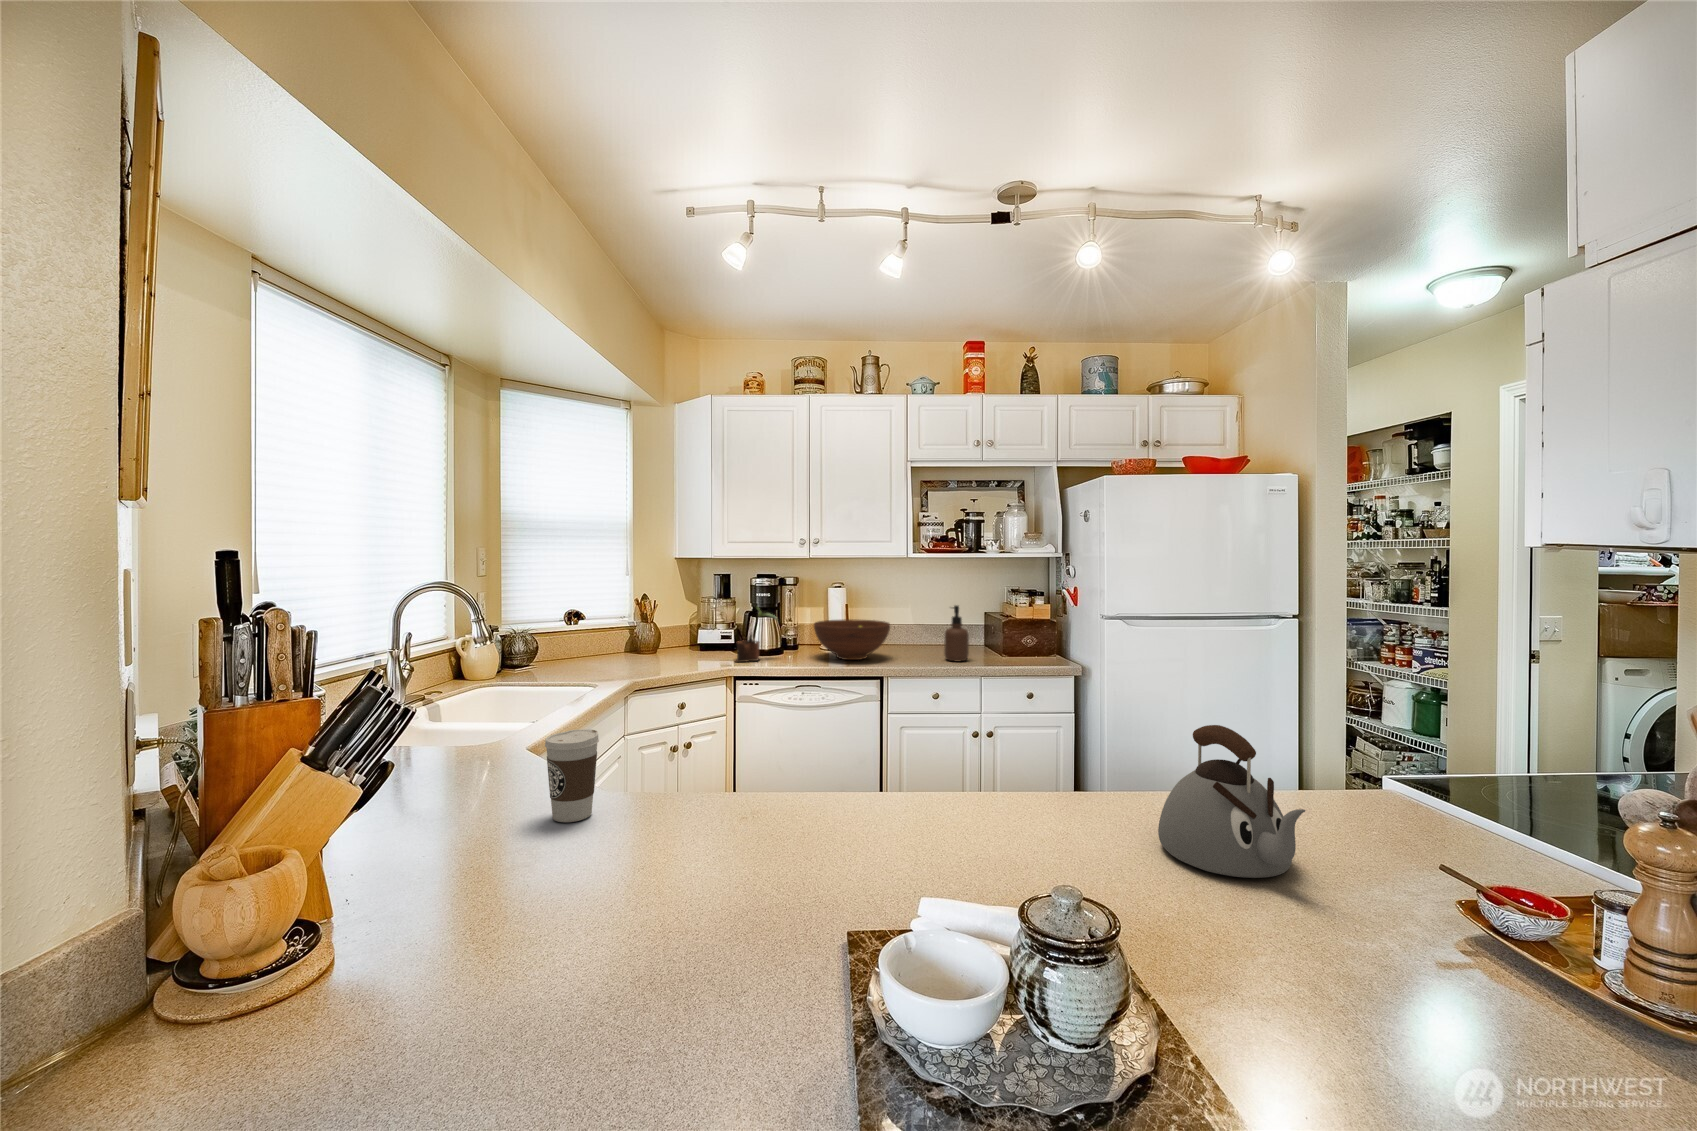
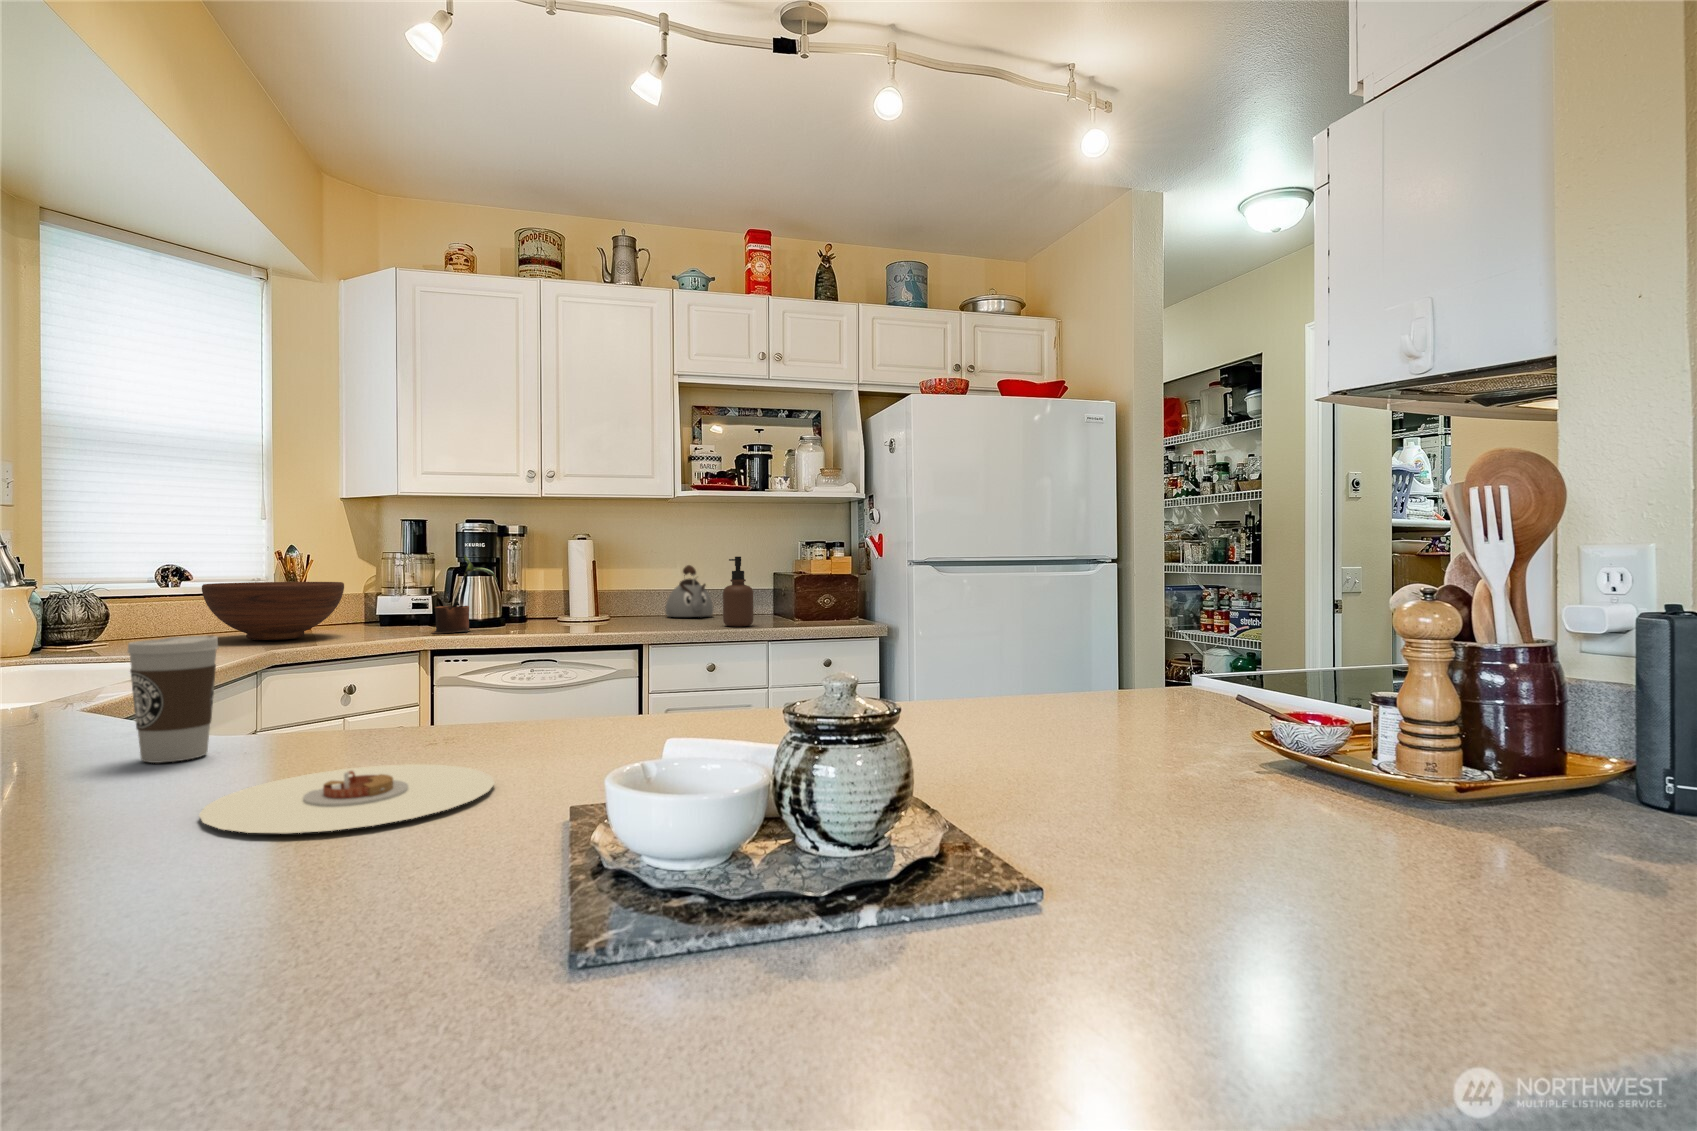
fruit bowl: present [814,619,890,660] -> present [202,582,344,640]
kettle: present [1158,725,1305,878] -> present [665,565,713,617]
plate: none [585,846,777,935] -> present [199,764,494,833]

